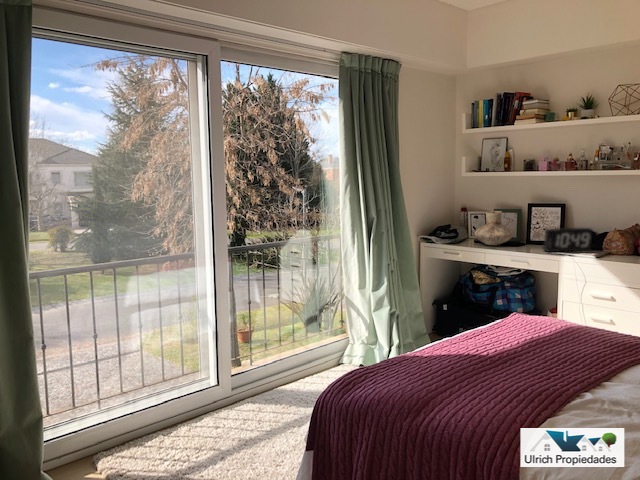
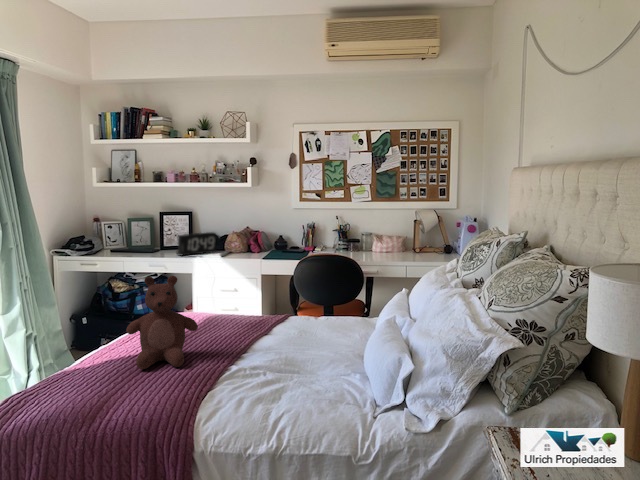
vase: present [475,211,514,245] -> none [111,221,149,254]
teddy bear: none [467,272,547,378] -> present [126,276,198,369]

